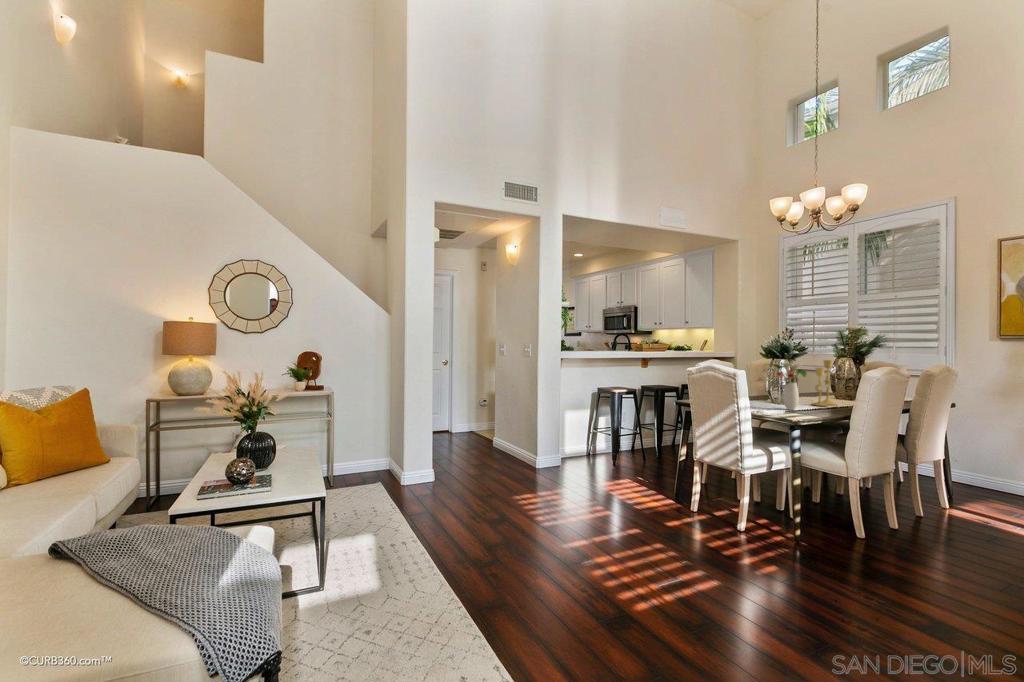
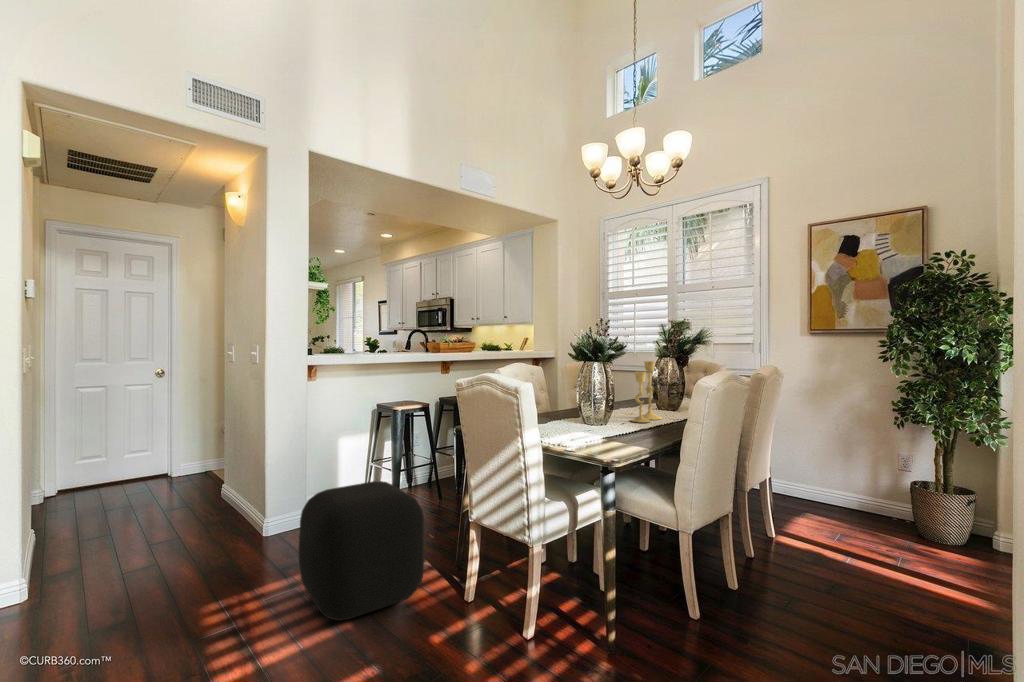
flower arrangement: present [771,362,807,410] -> none [570,366,623,433]
ottoman: none [582,433,661,510] -> present [299,481,425,621]

